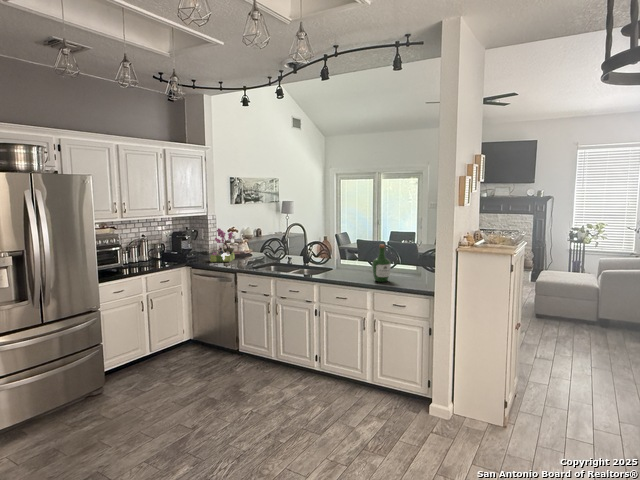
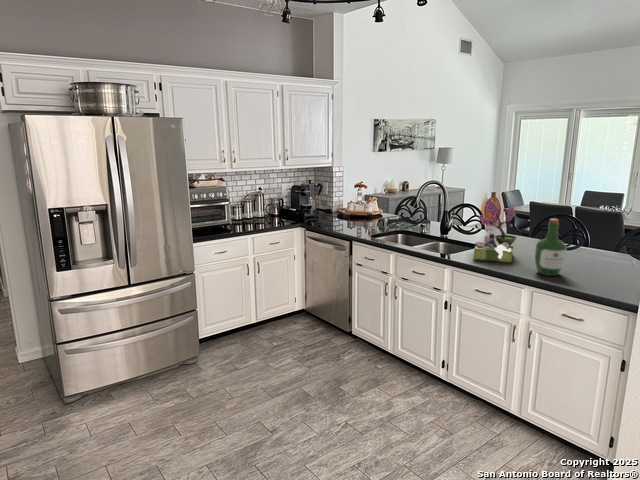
flower arrangement: present [210,228,235,262] -> present [474,199,516,263]

